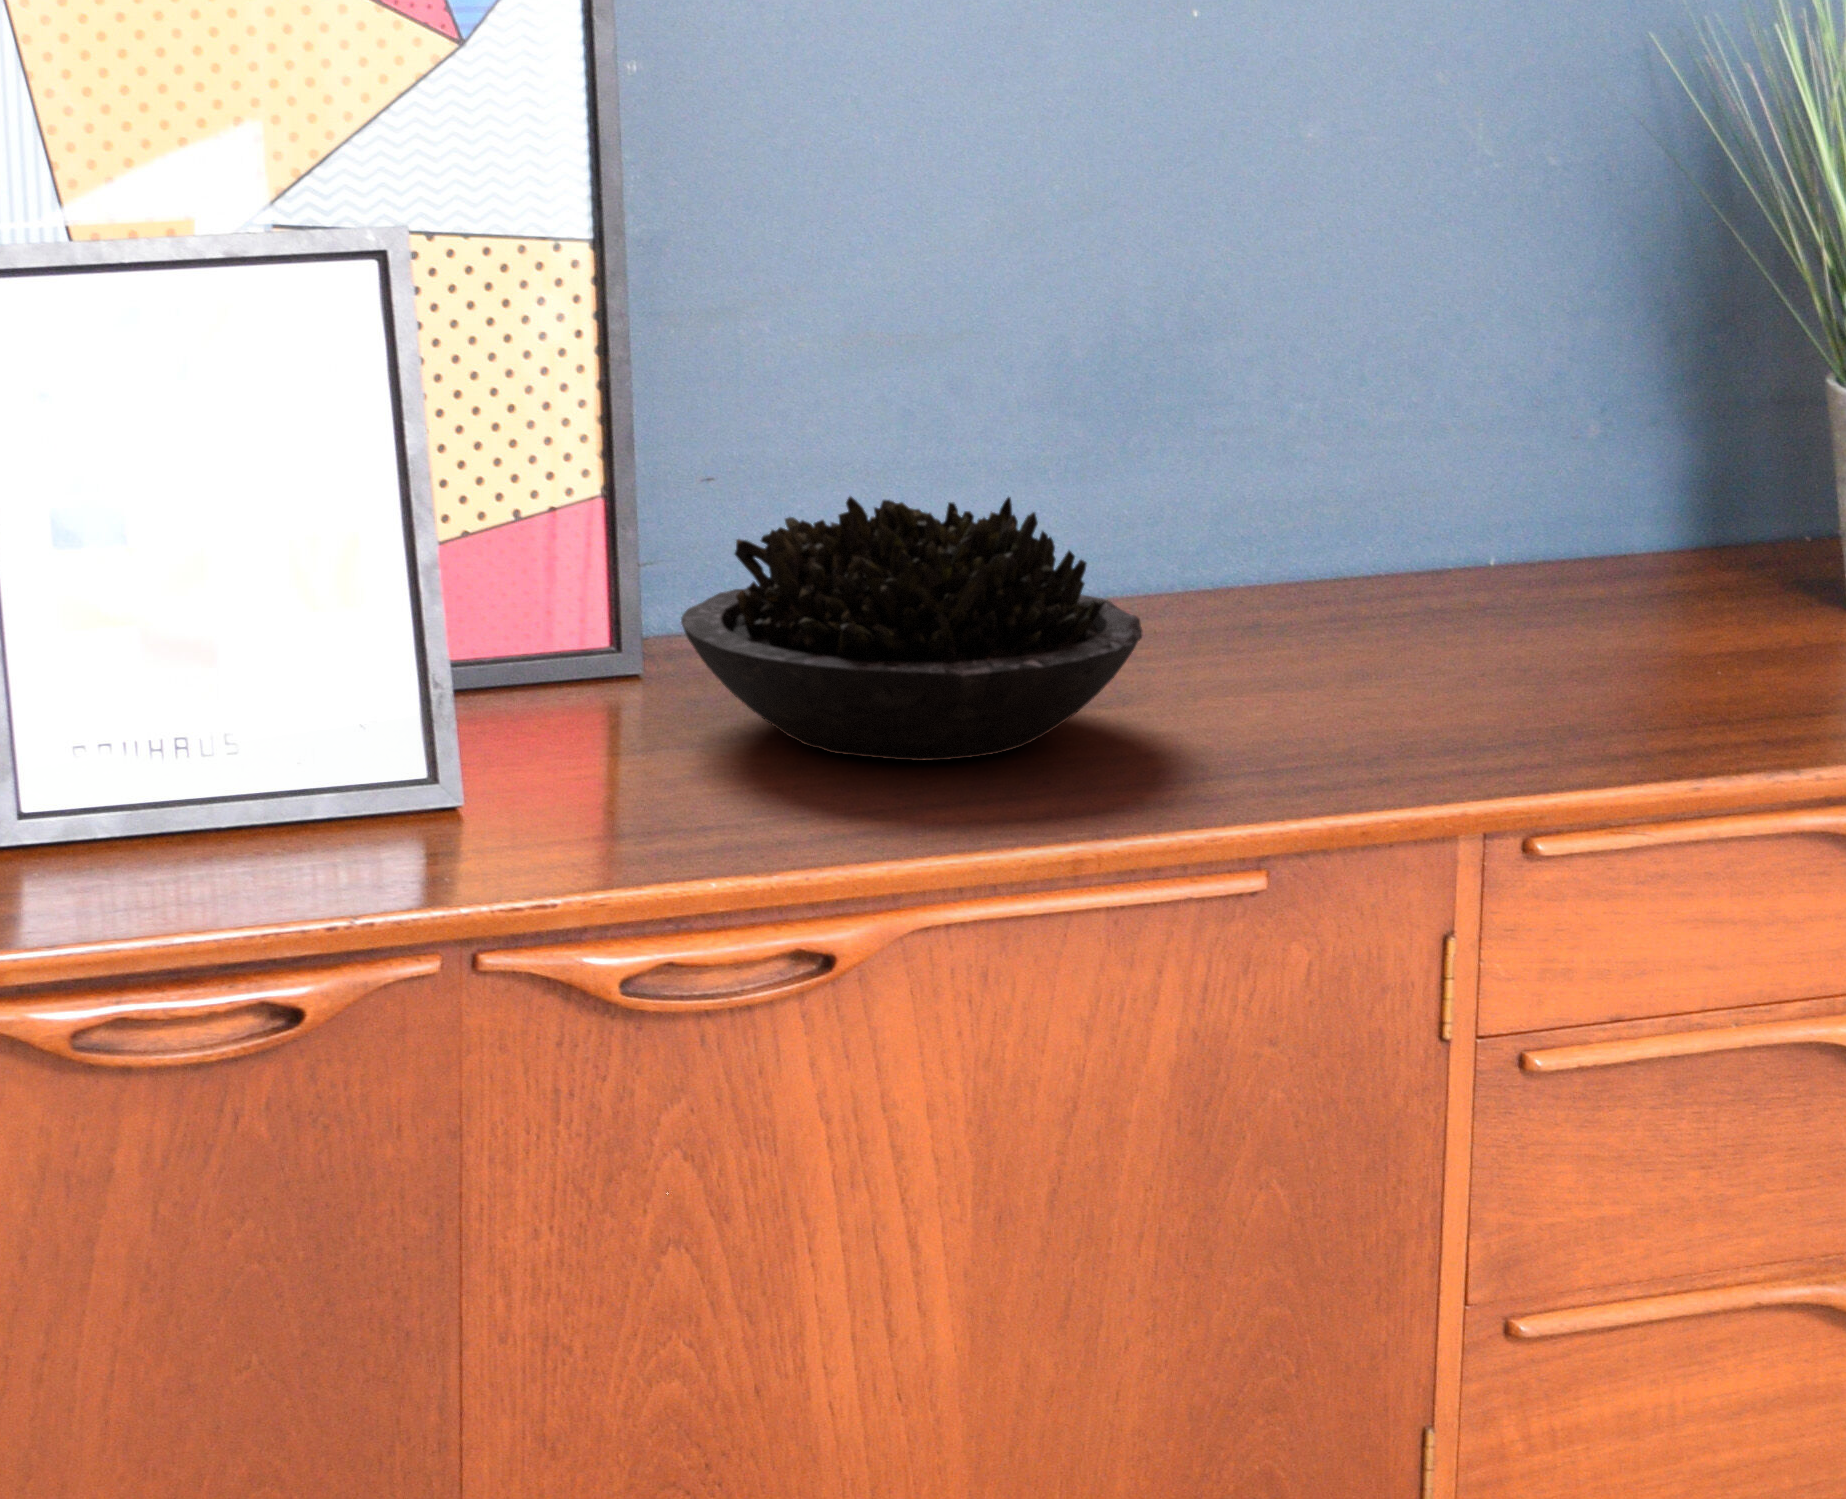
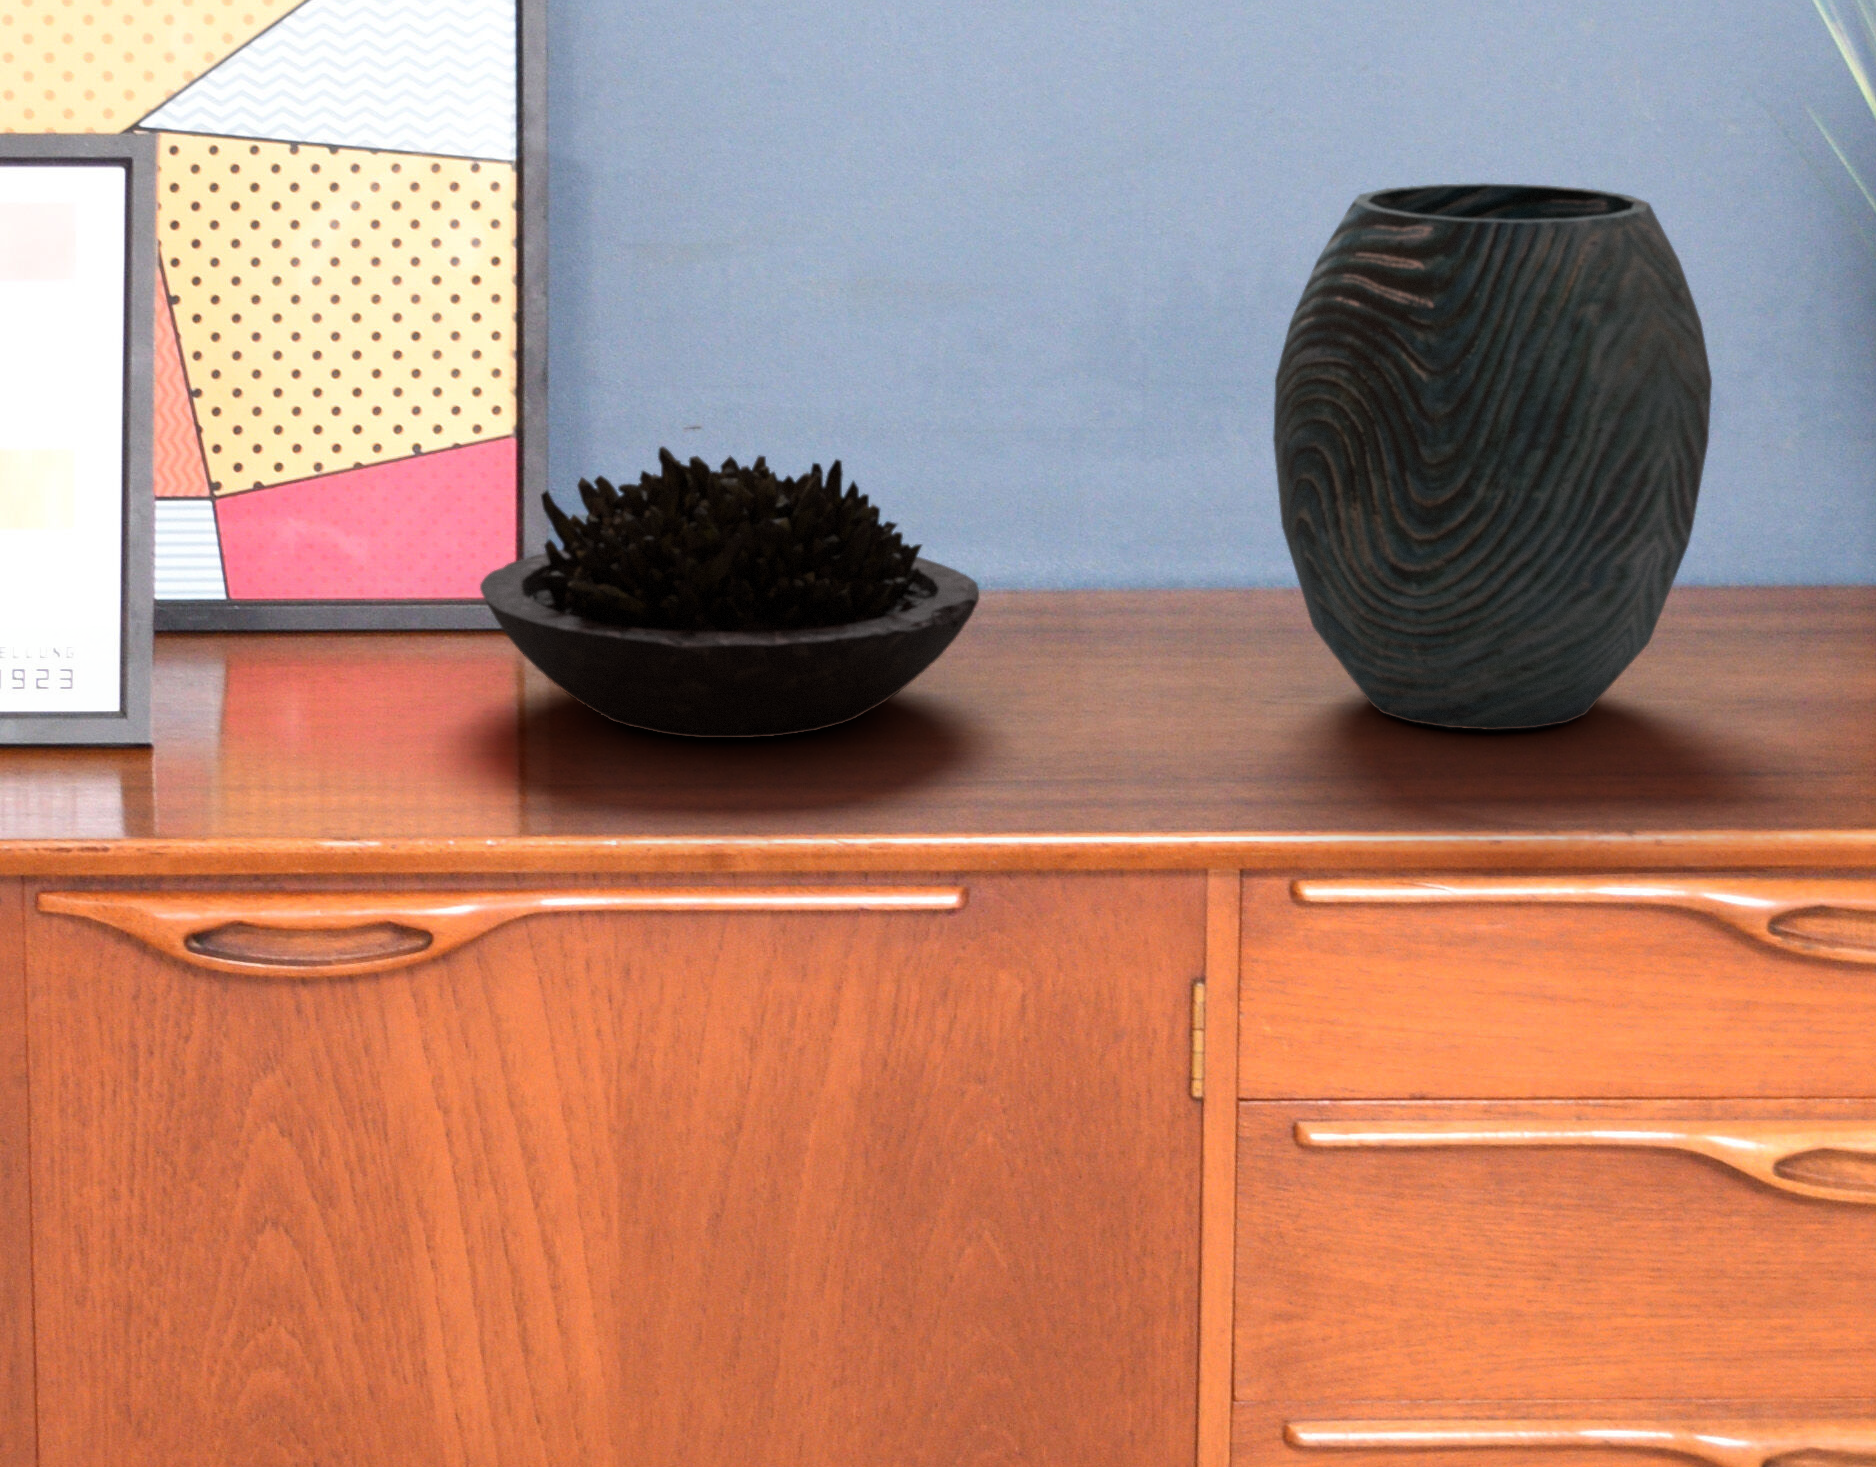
vase: none [1340,214,1727,697] -> present [1273,183,1712,730]

